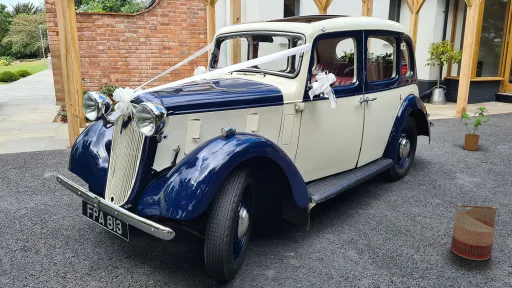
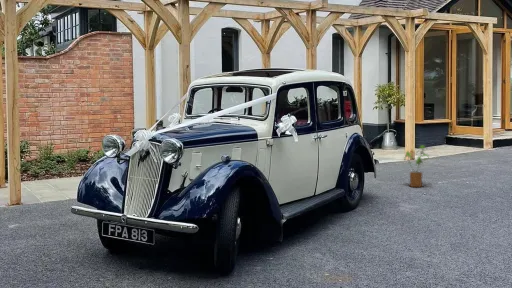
basket: present [451,204,498,260] -> none [391,210,420,250]

